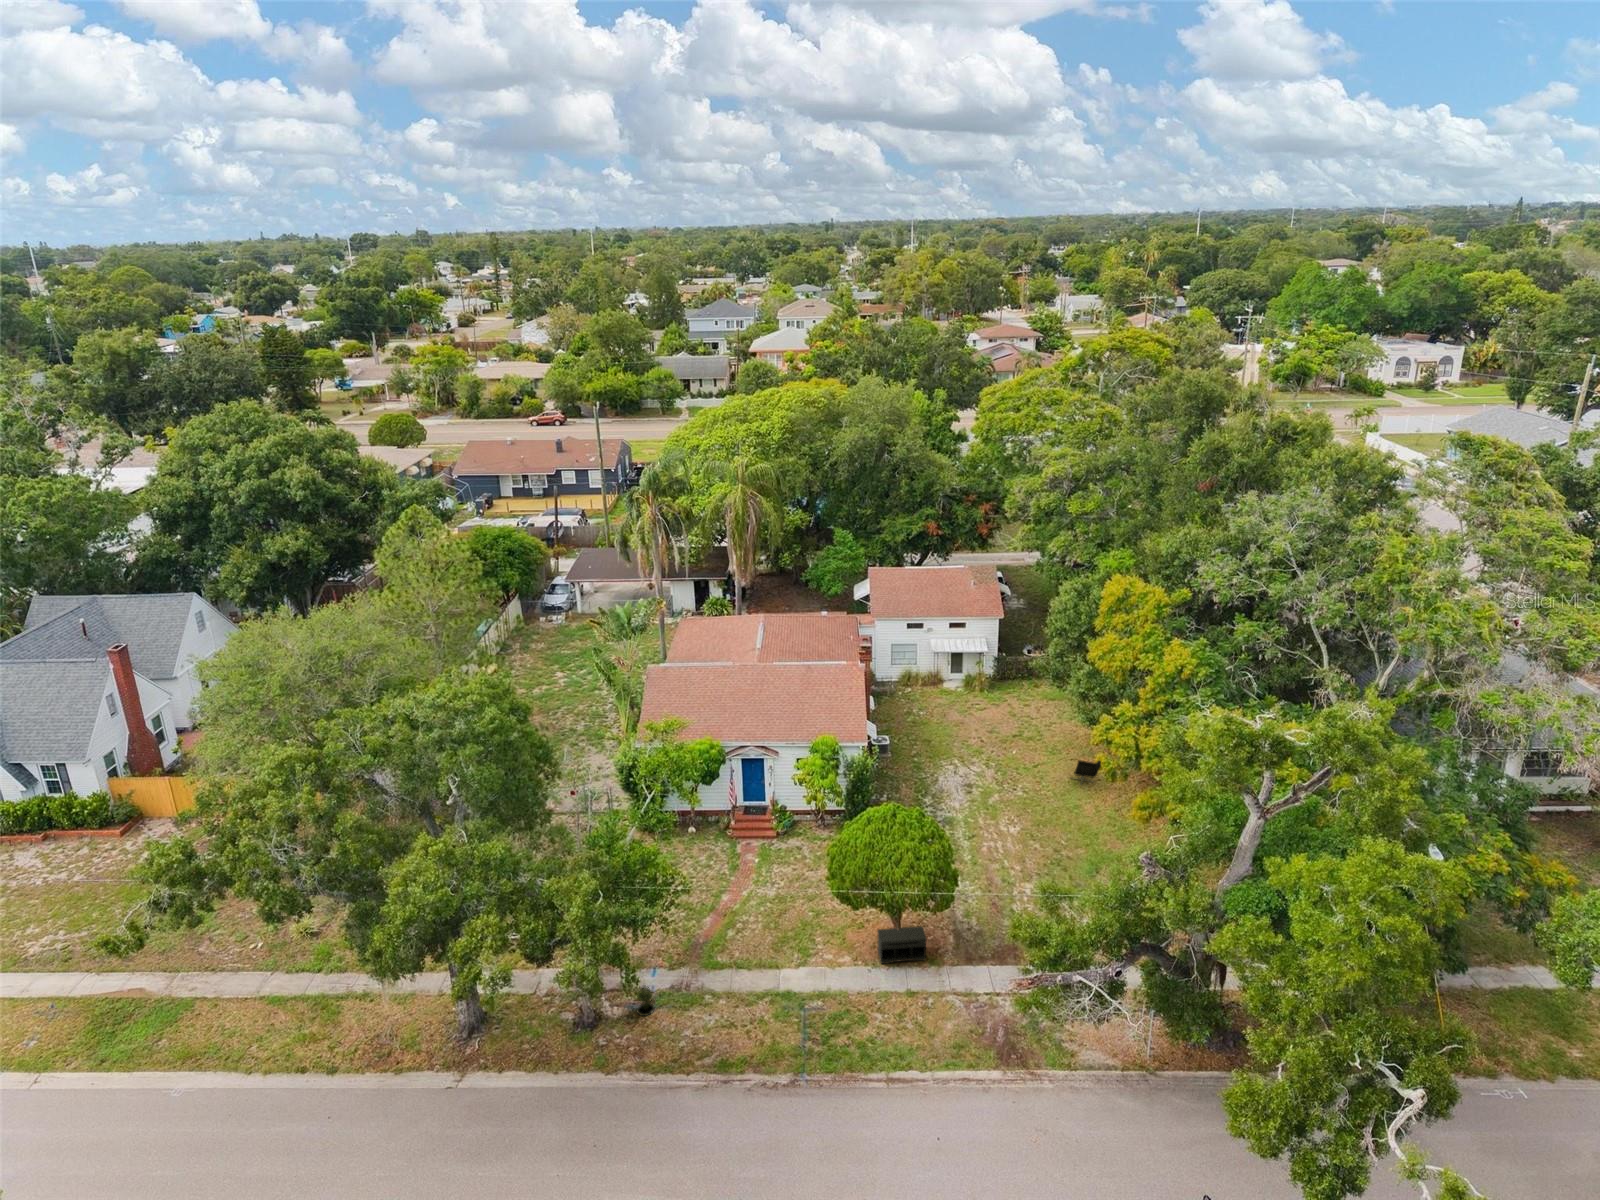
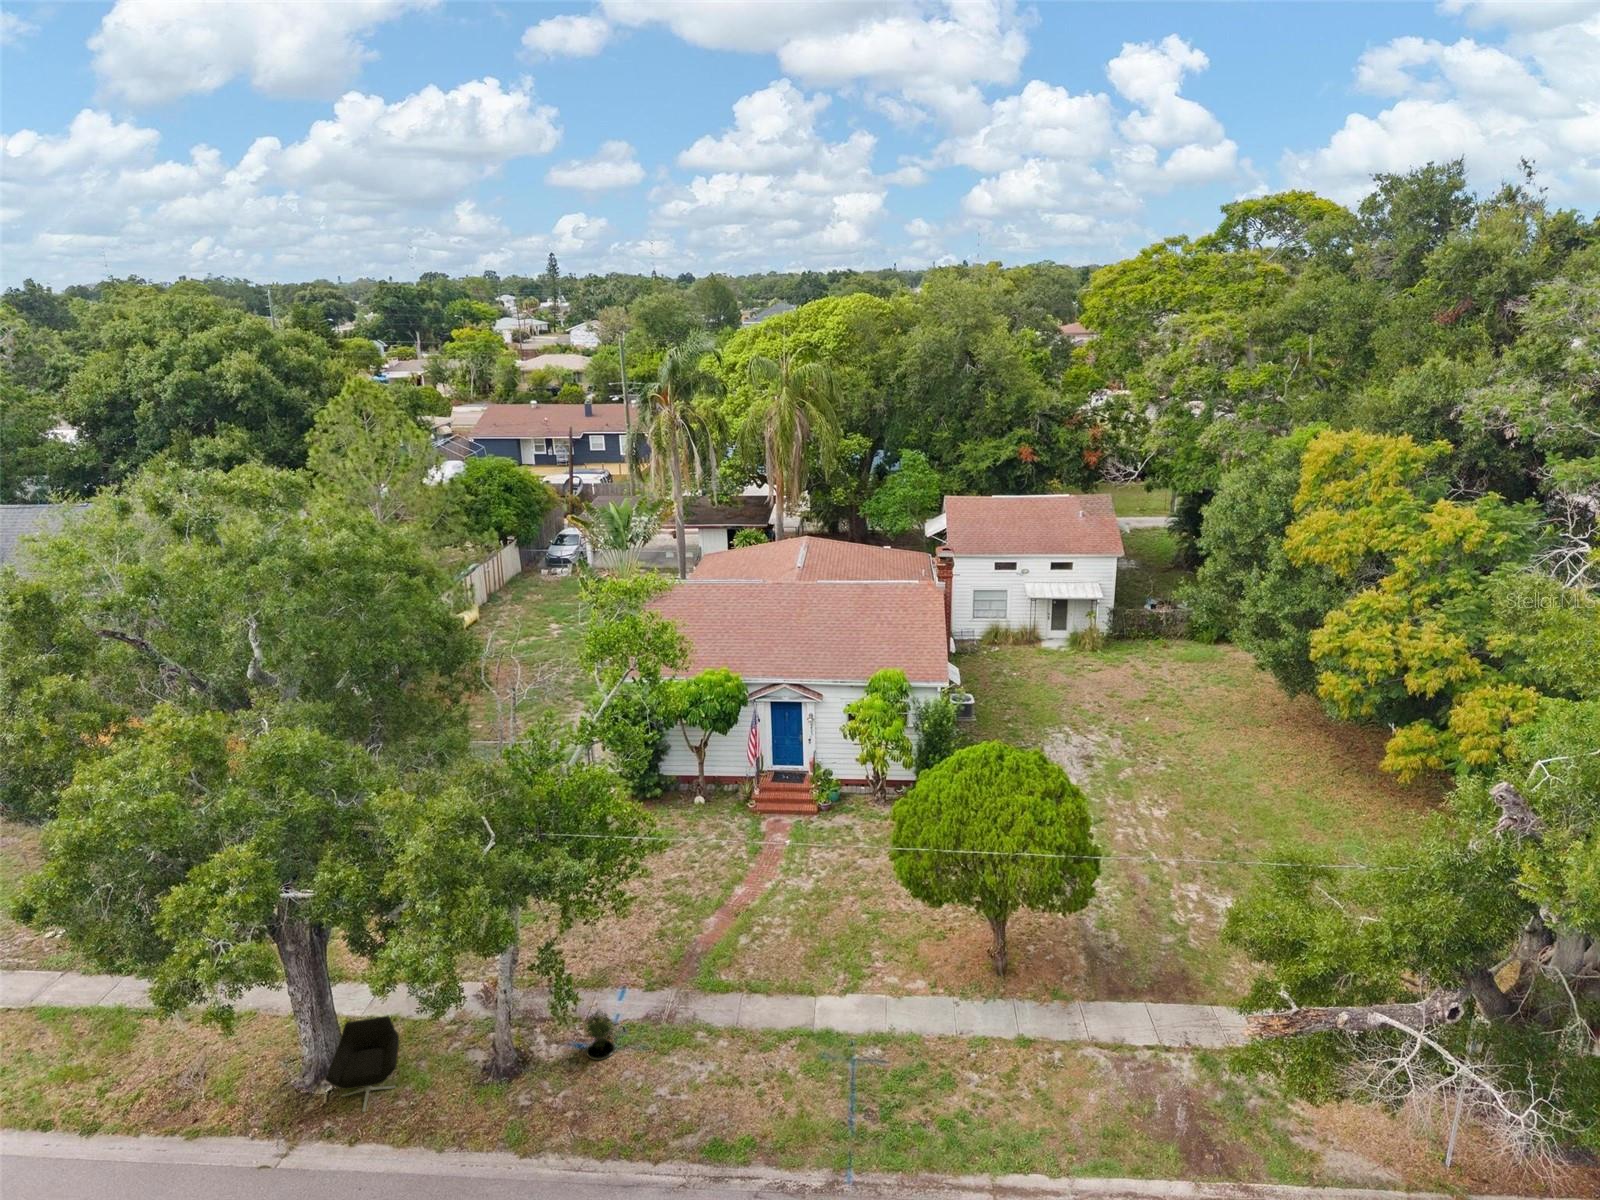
lounge chair: present [1074,760,1101,784] -> present [325,1016,399,1112]
bench: present [877,926,927,964] -> none [968,938,1048,994]

